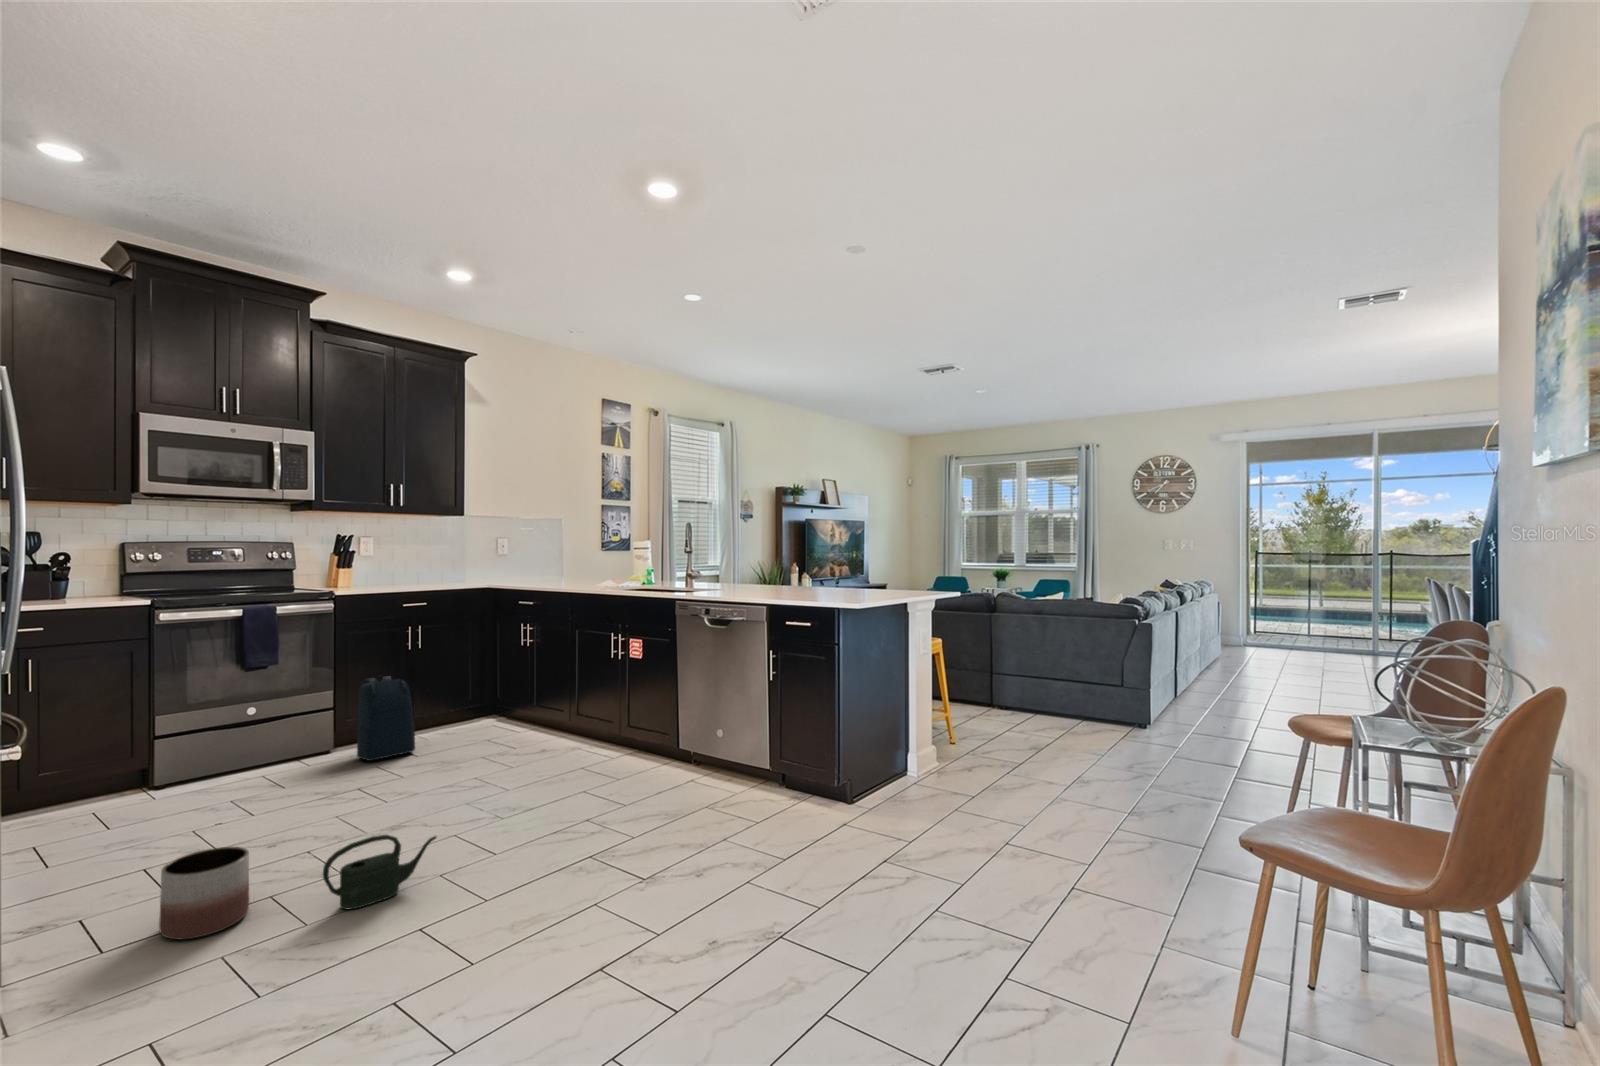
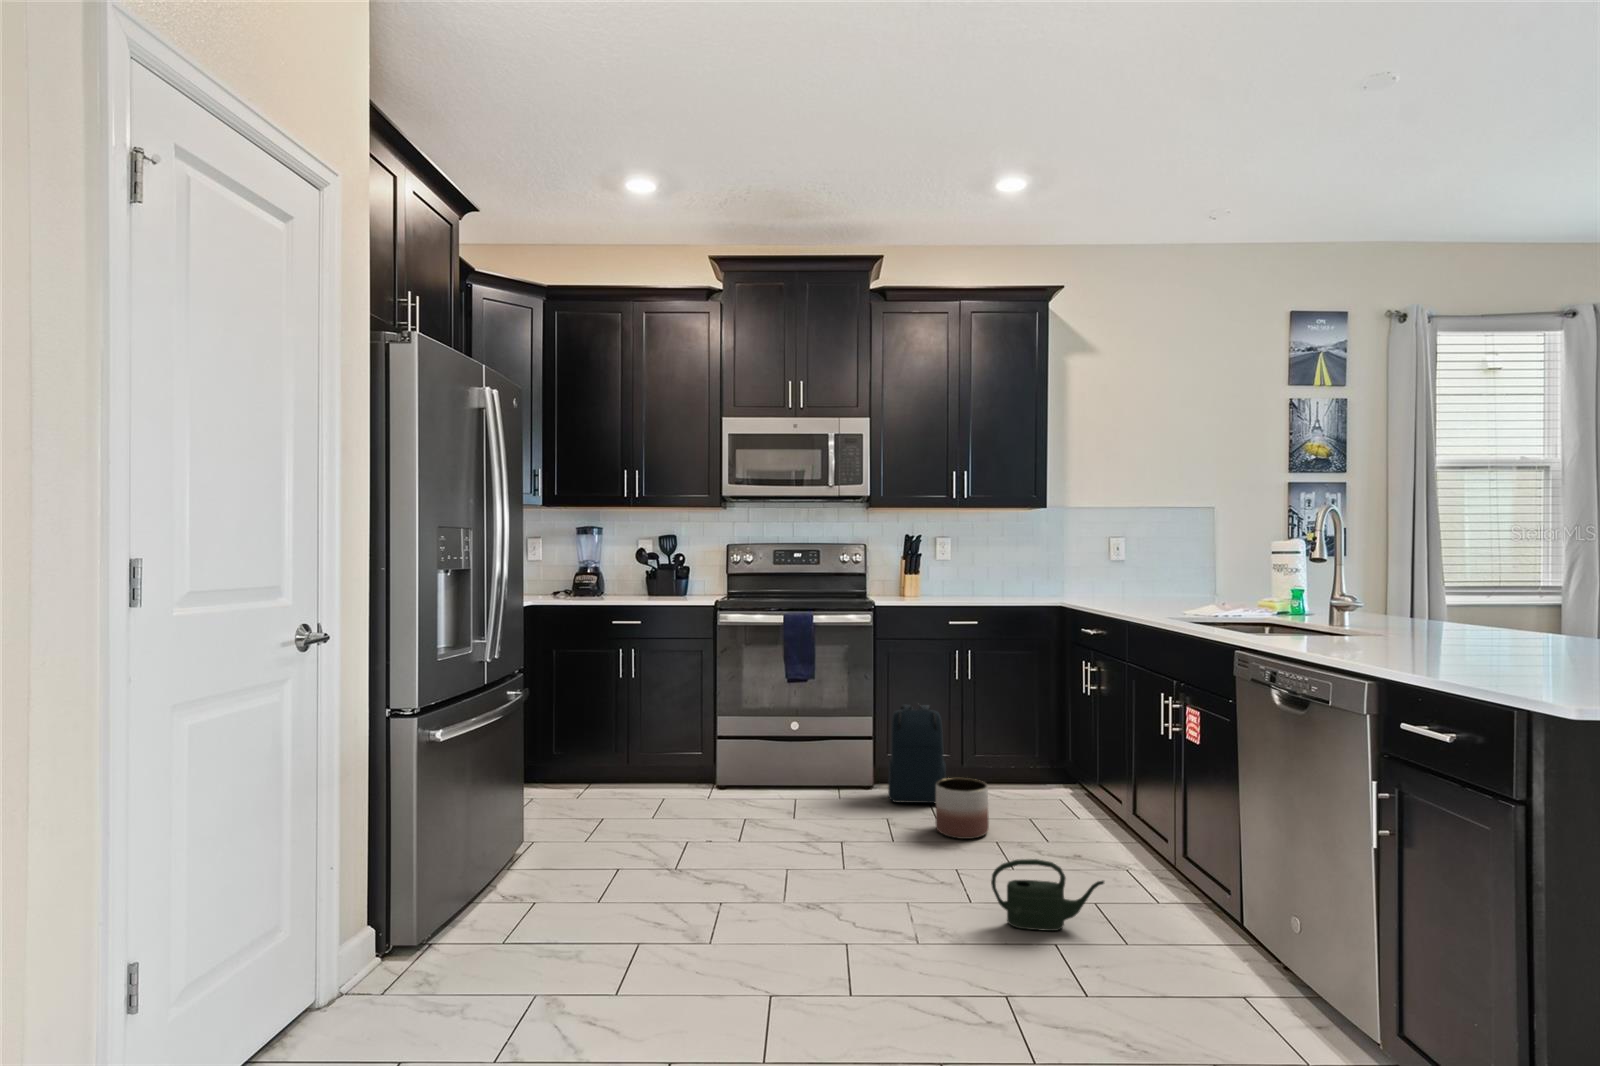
watering can: present [323,835,436,910] -> present [991,859,1104,931]
planter: present [159,847,249,939] -> present [936,778,989,839]

